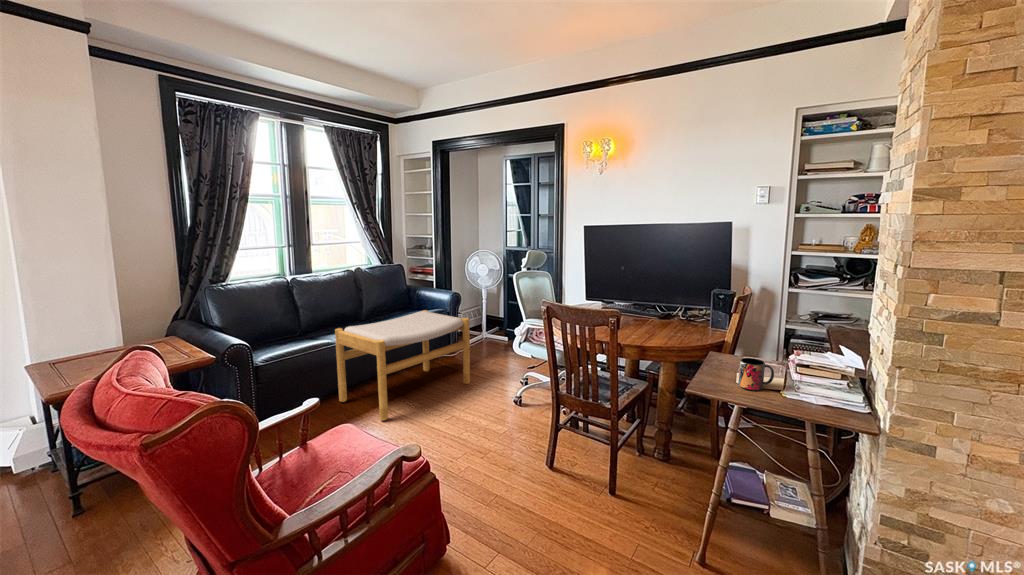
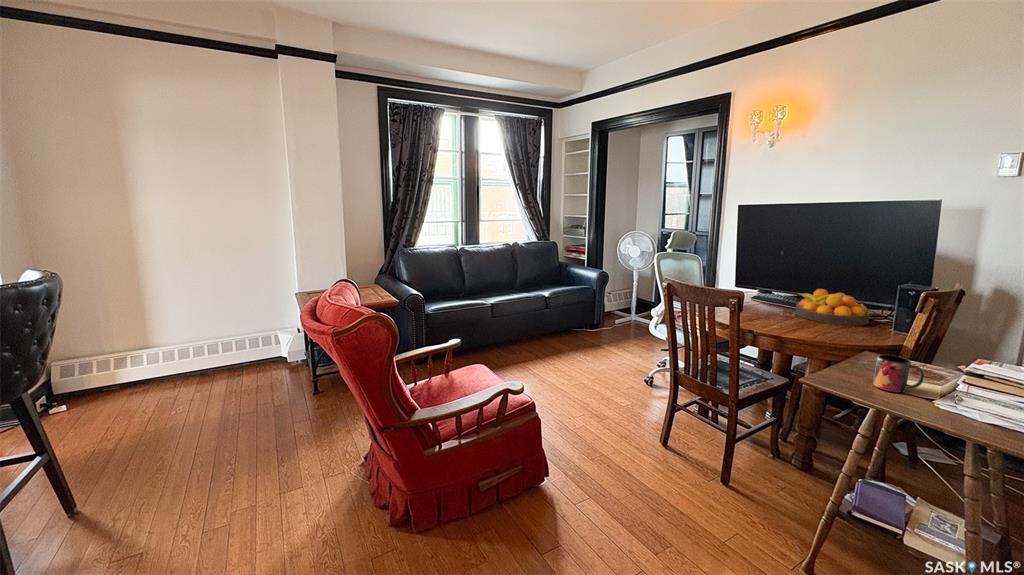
fruit bowl: none [641,298,697,329] -> present [796,289,870,326]
footstool: present [335,310,470,420] -> none [488,285,609,376]

